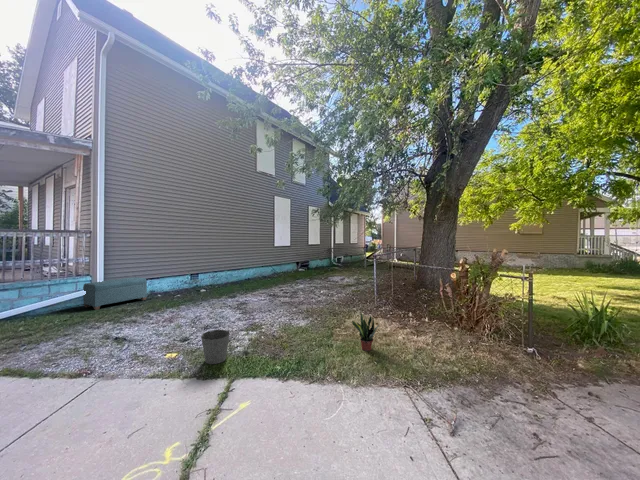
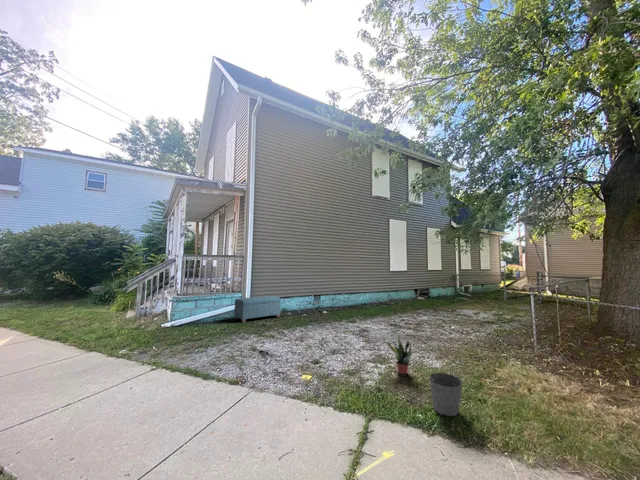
potted plant: present [352,312,379,351] -> present [388,336,415,374]
bucket: present [201,330,229,364] -> present [429,373,463,416]

